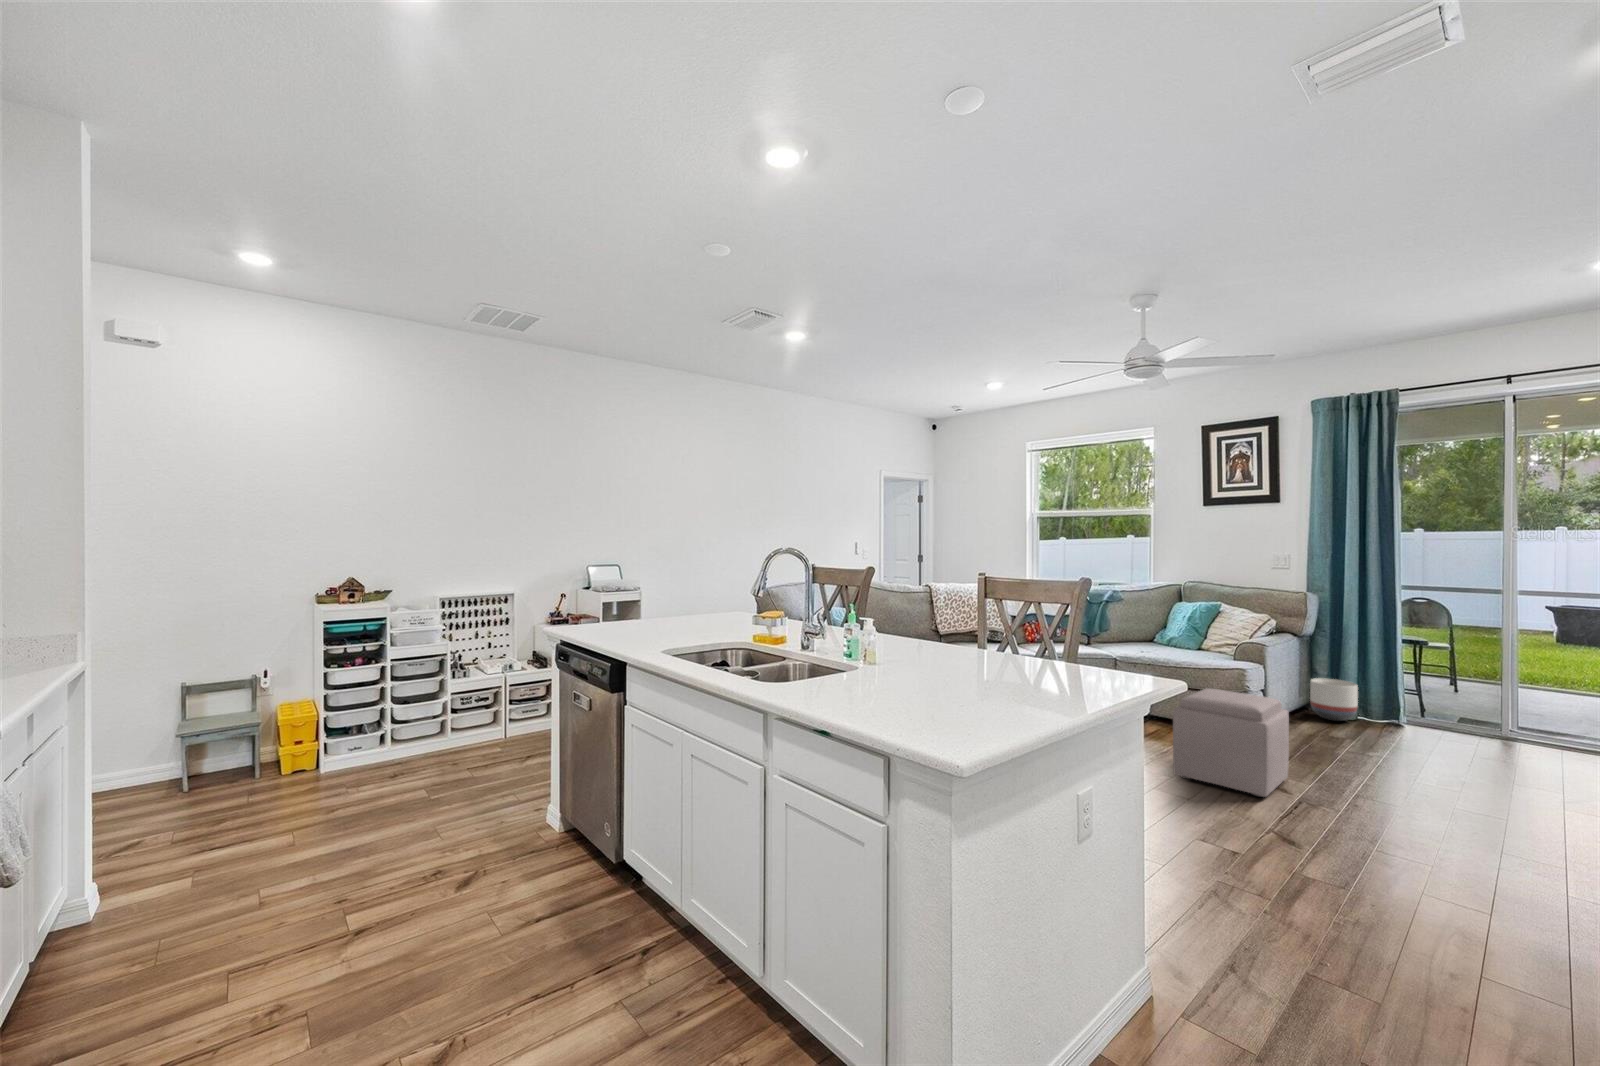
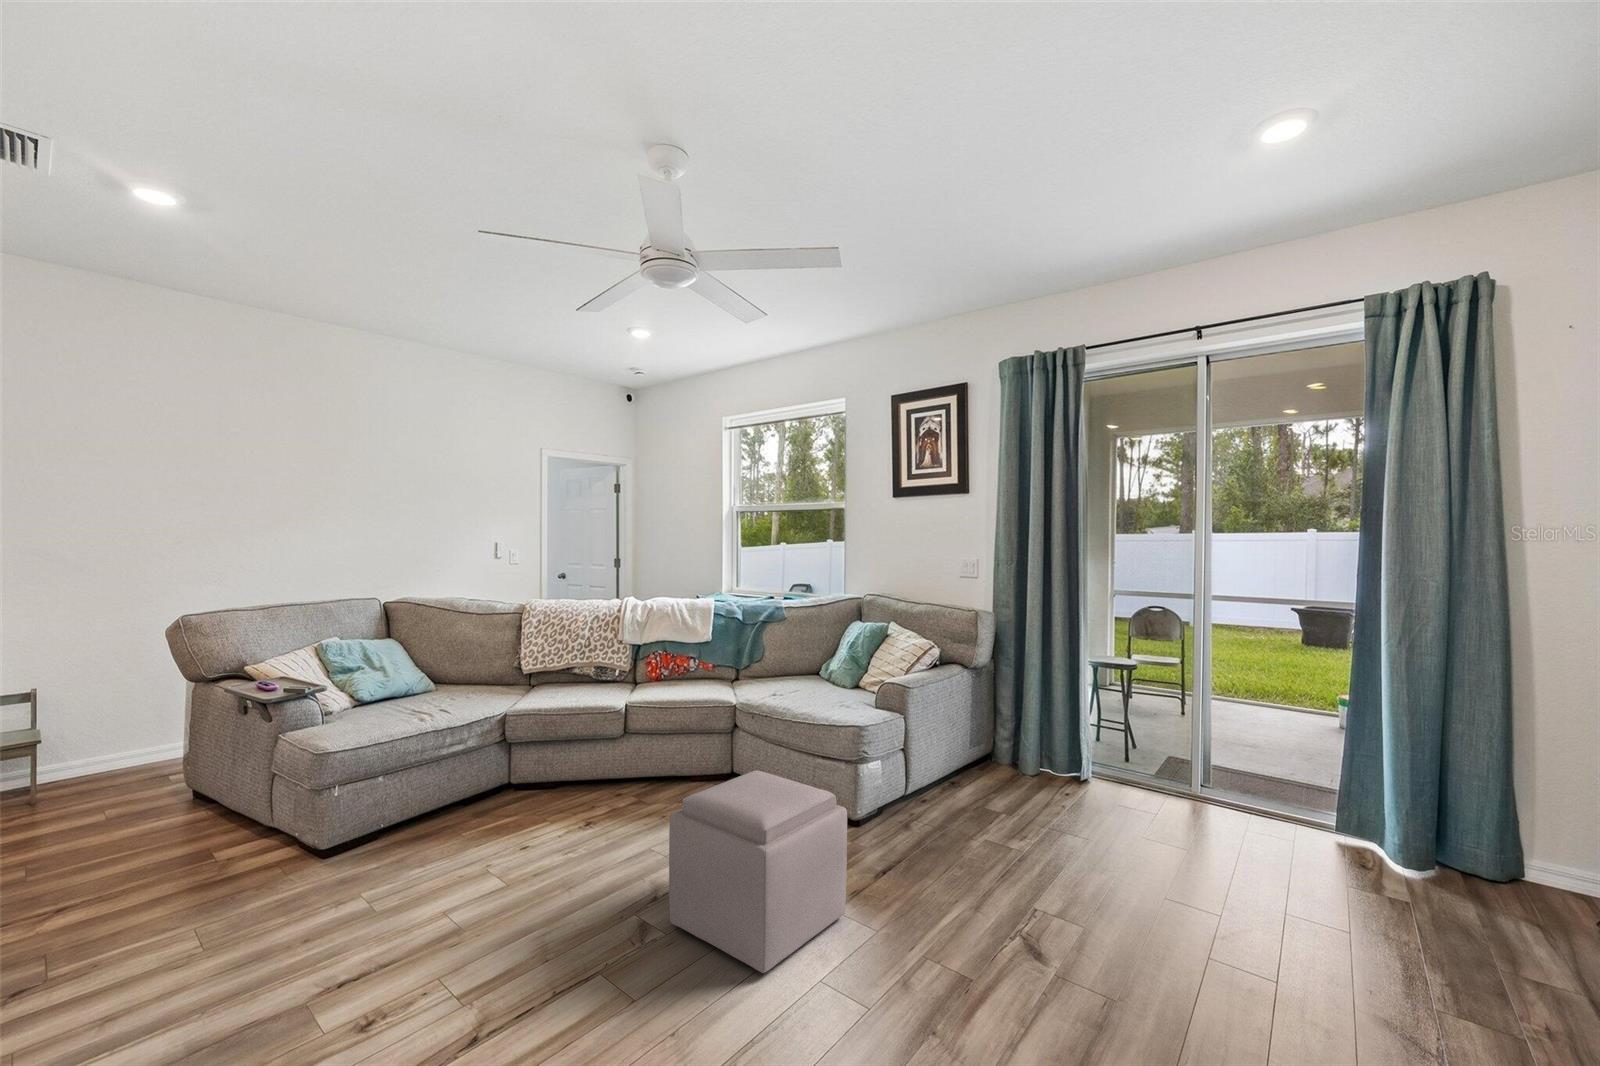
planter: present [1310,678,1358,721] -> none [982,723,1032,781]

